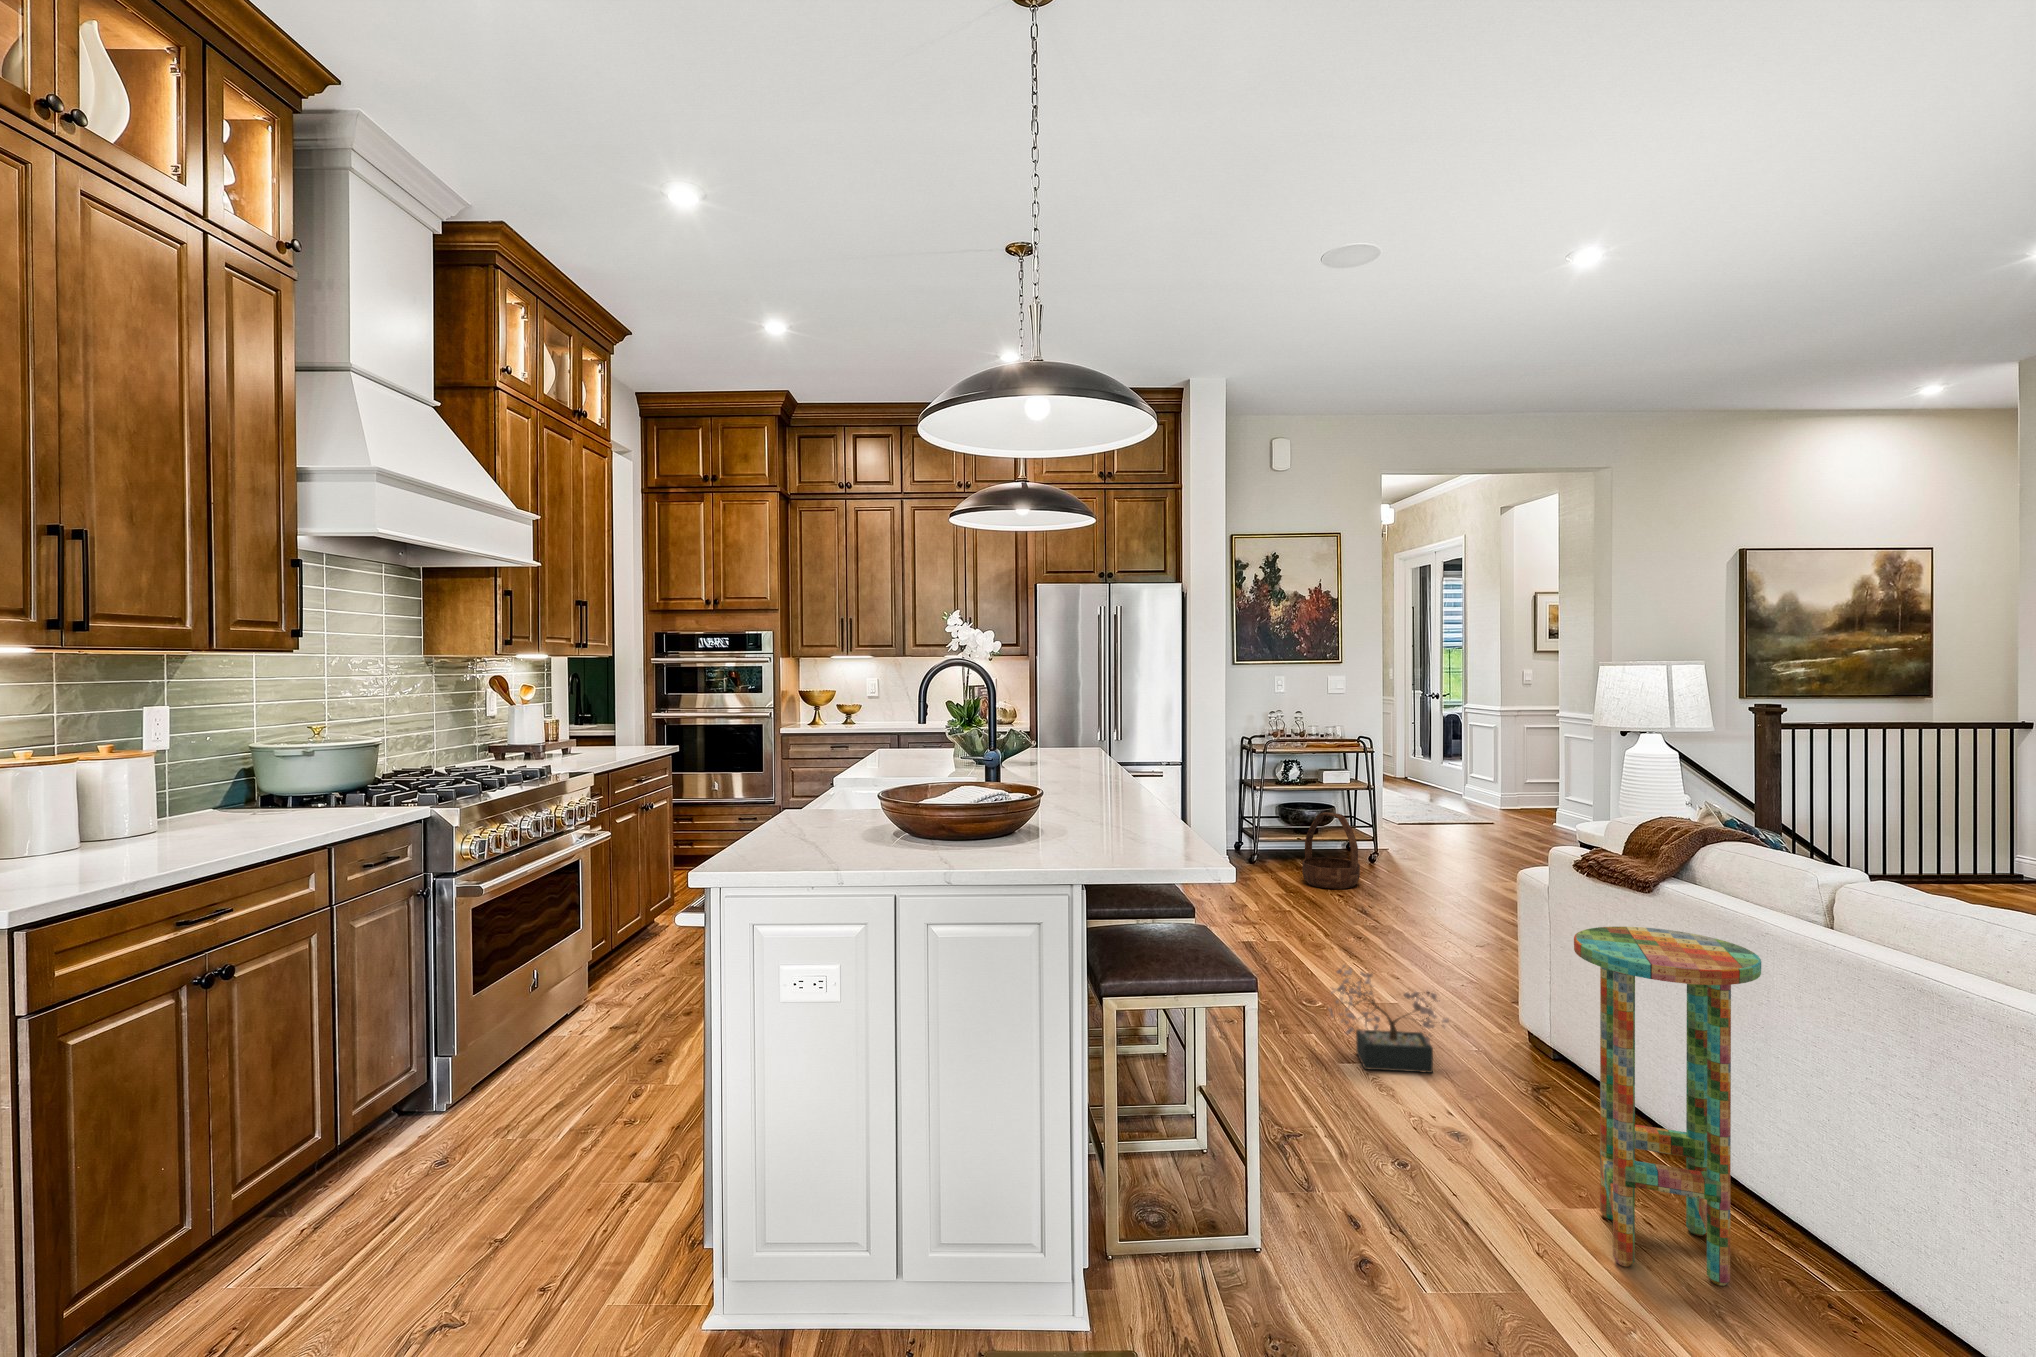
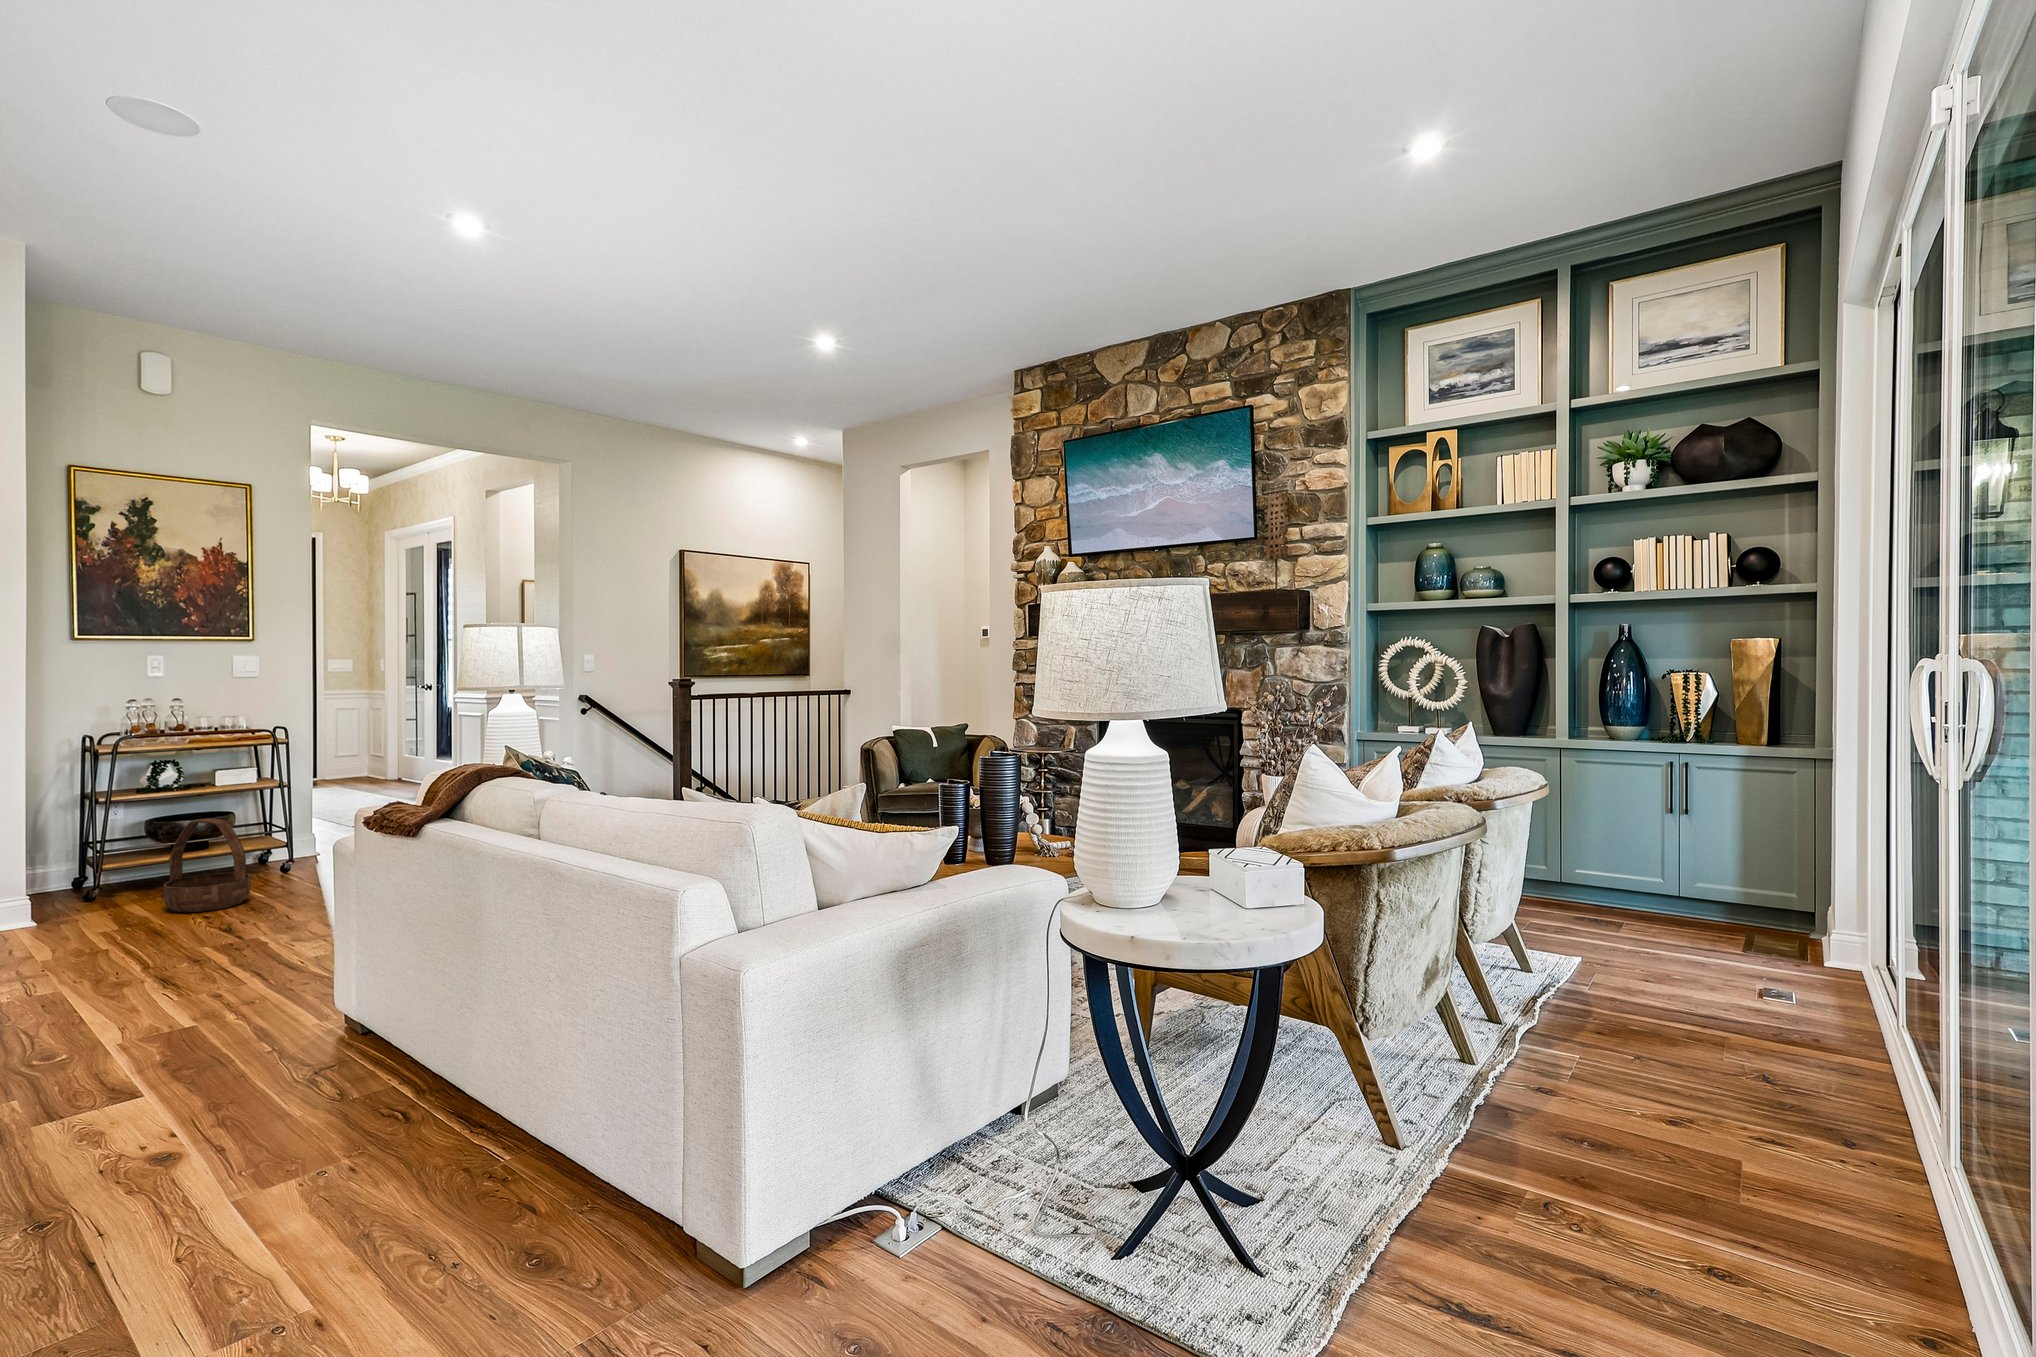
side table: present [1574,927,1761,1286] -> none [274,900,475,1283]
decorative plant: present [1329,965,1449,1073] -> none [38,1016,231,1146]

